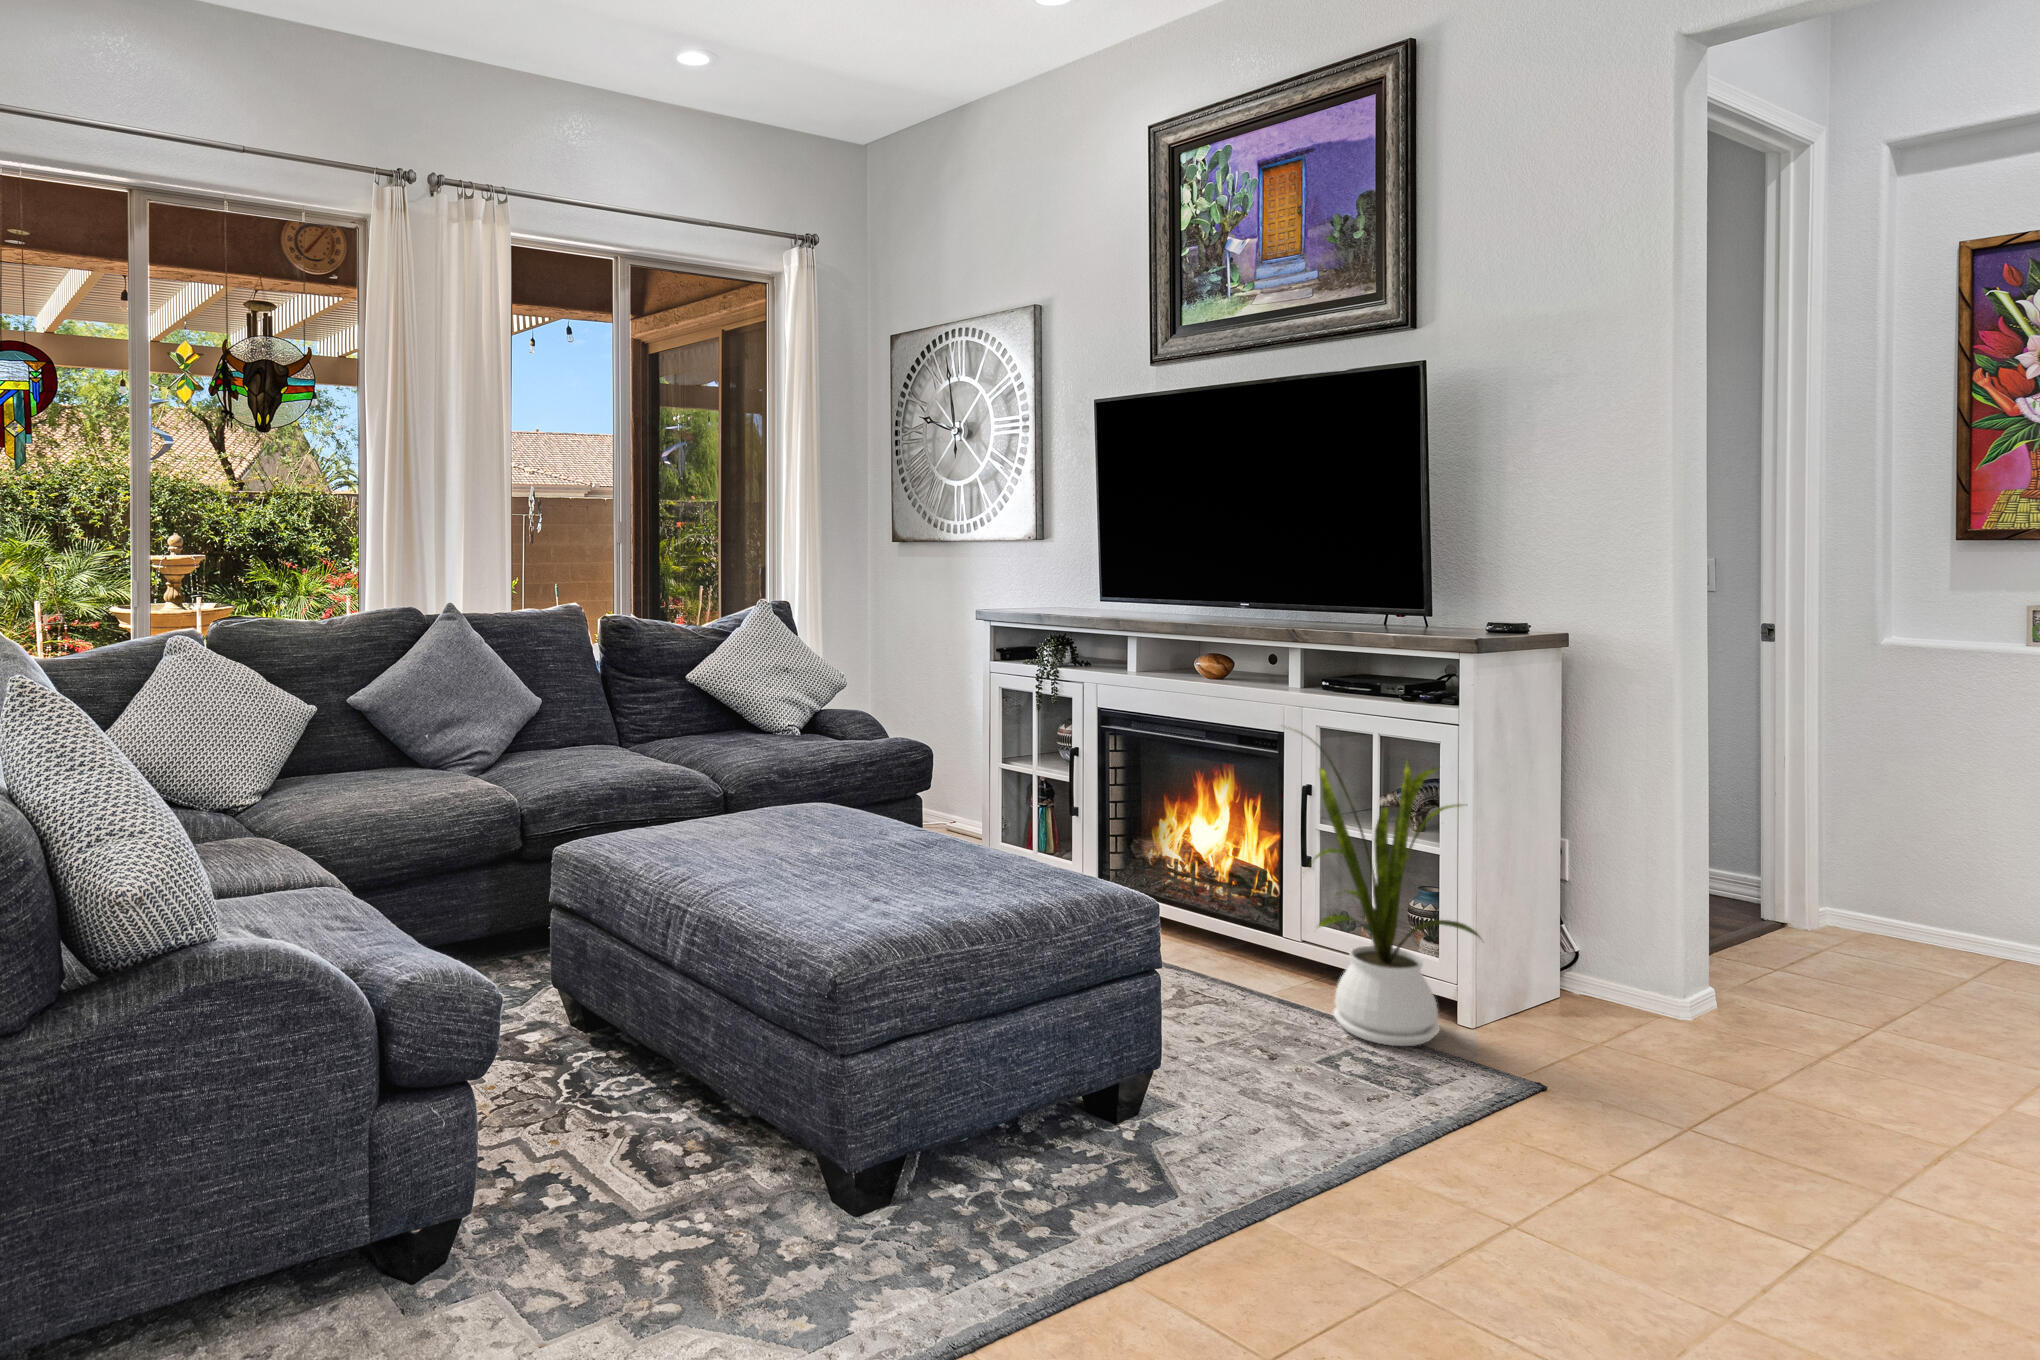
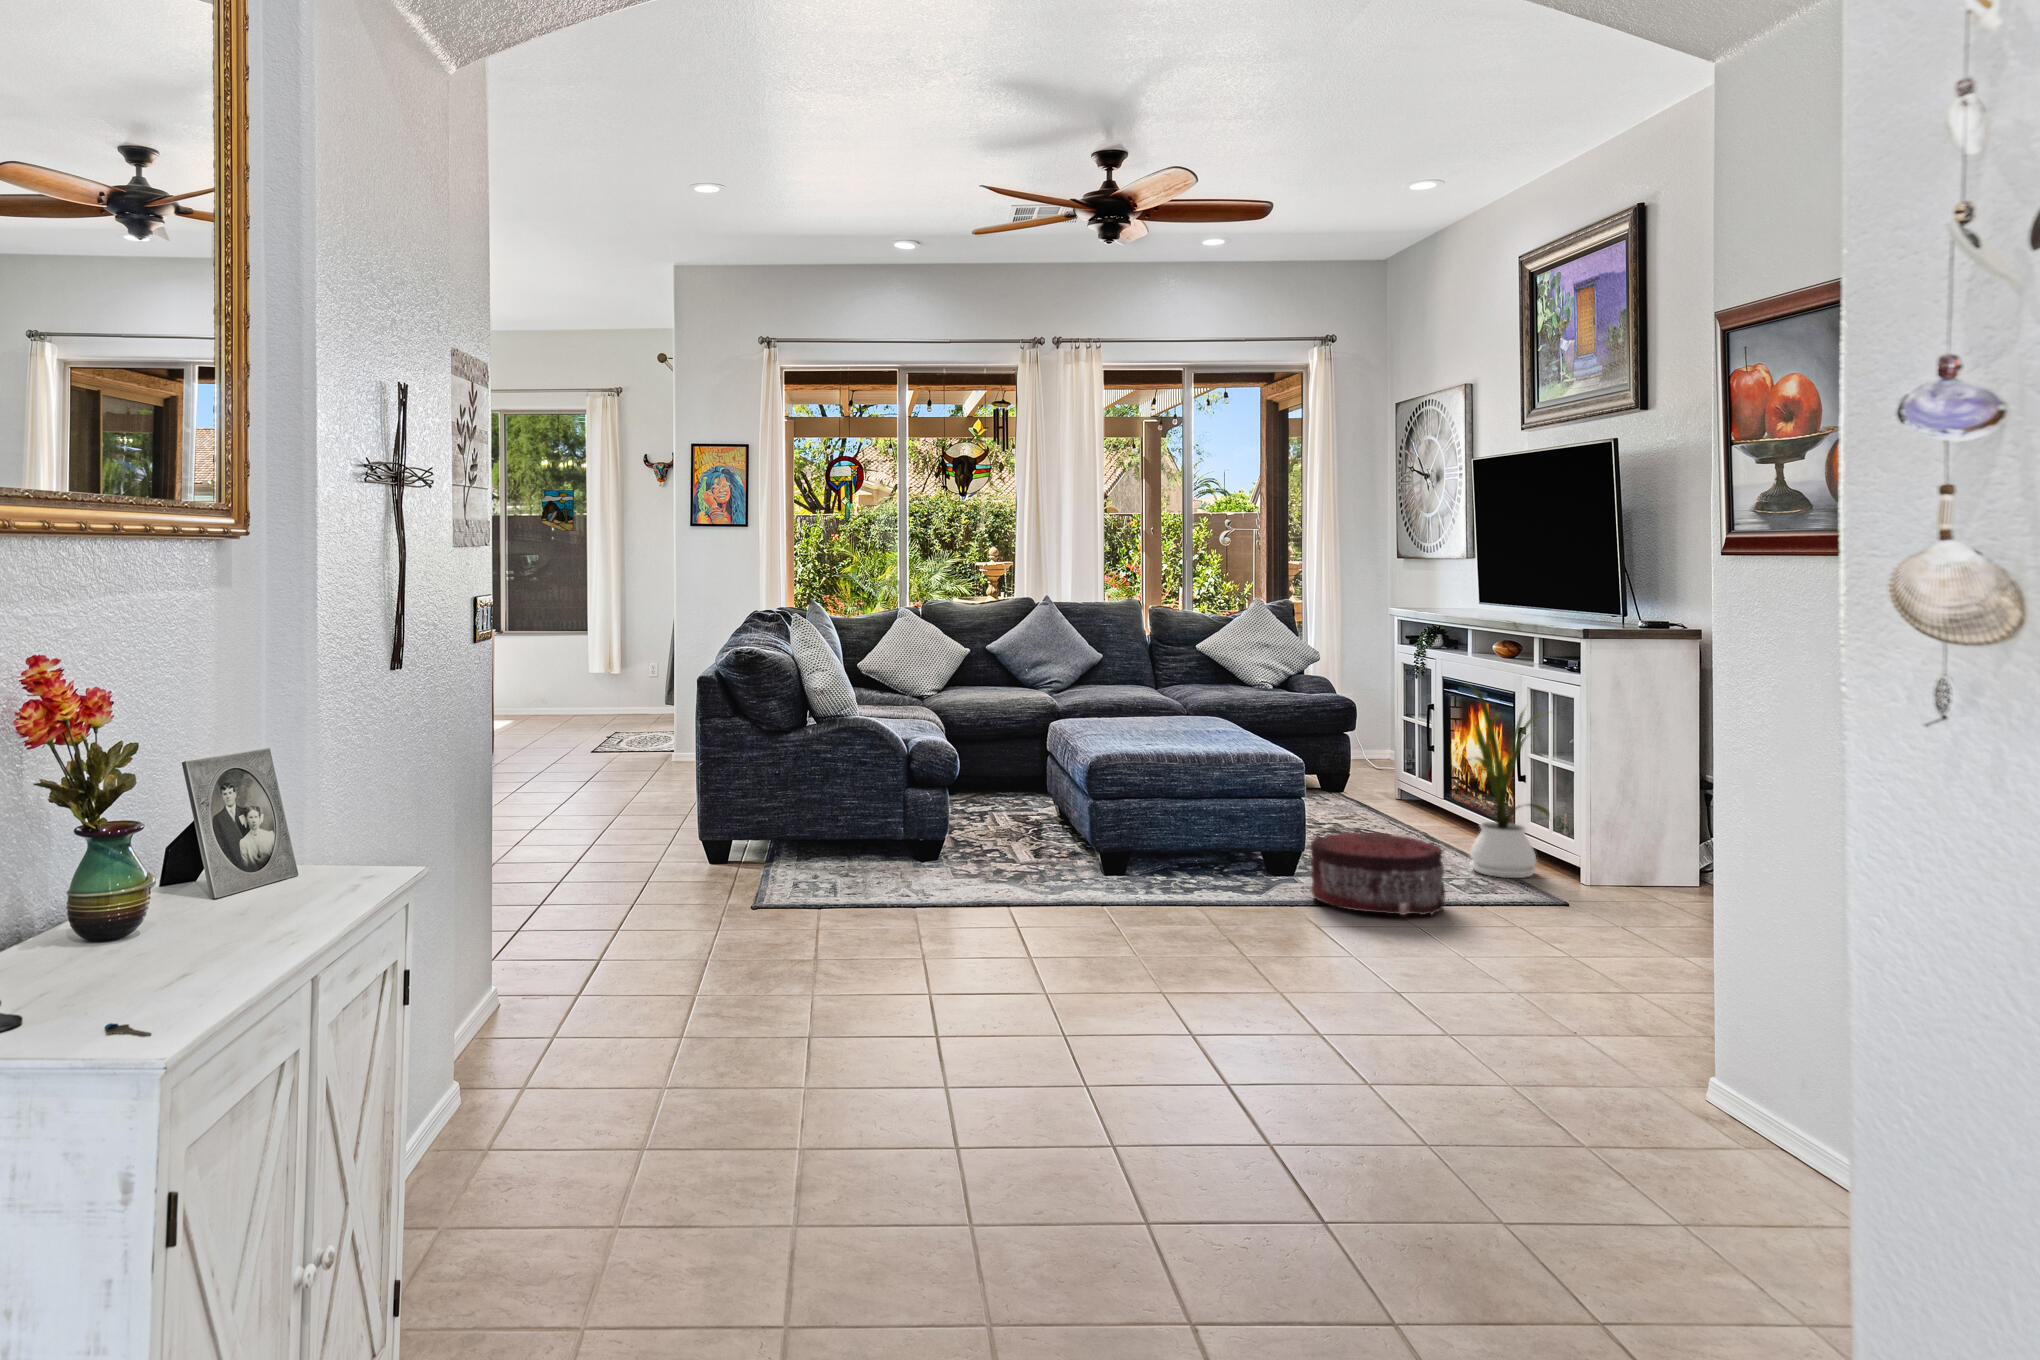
pouf: none [1305,1042,1587,1274] -> present [1311,832,1445,915]

